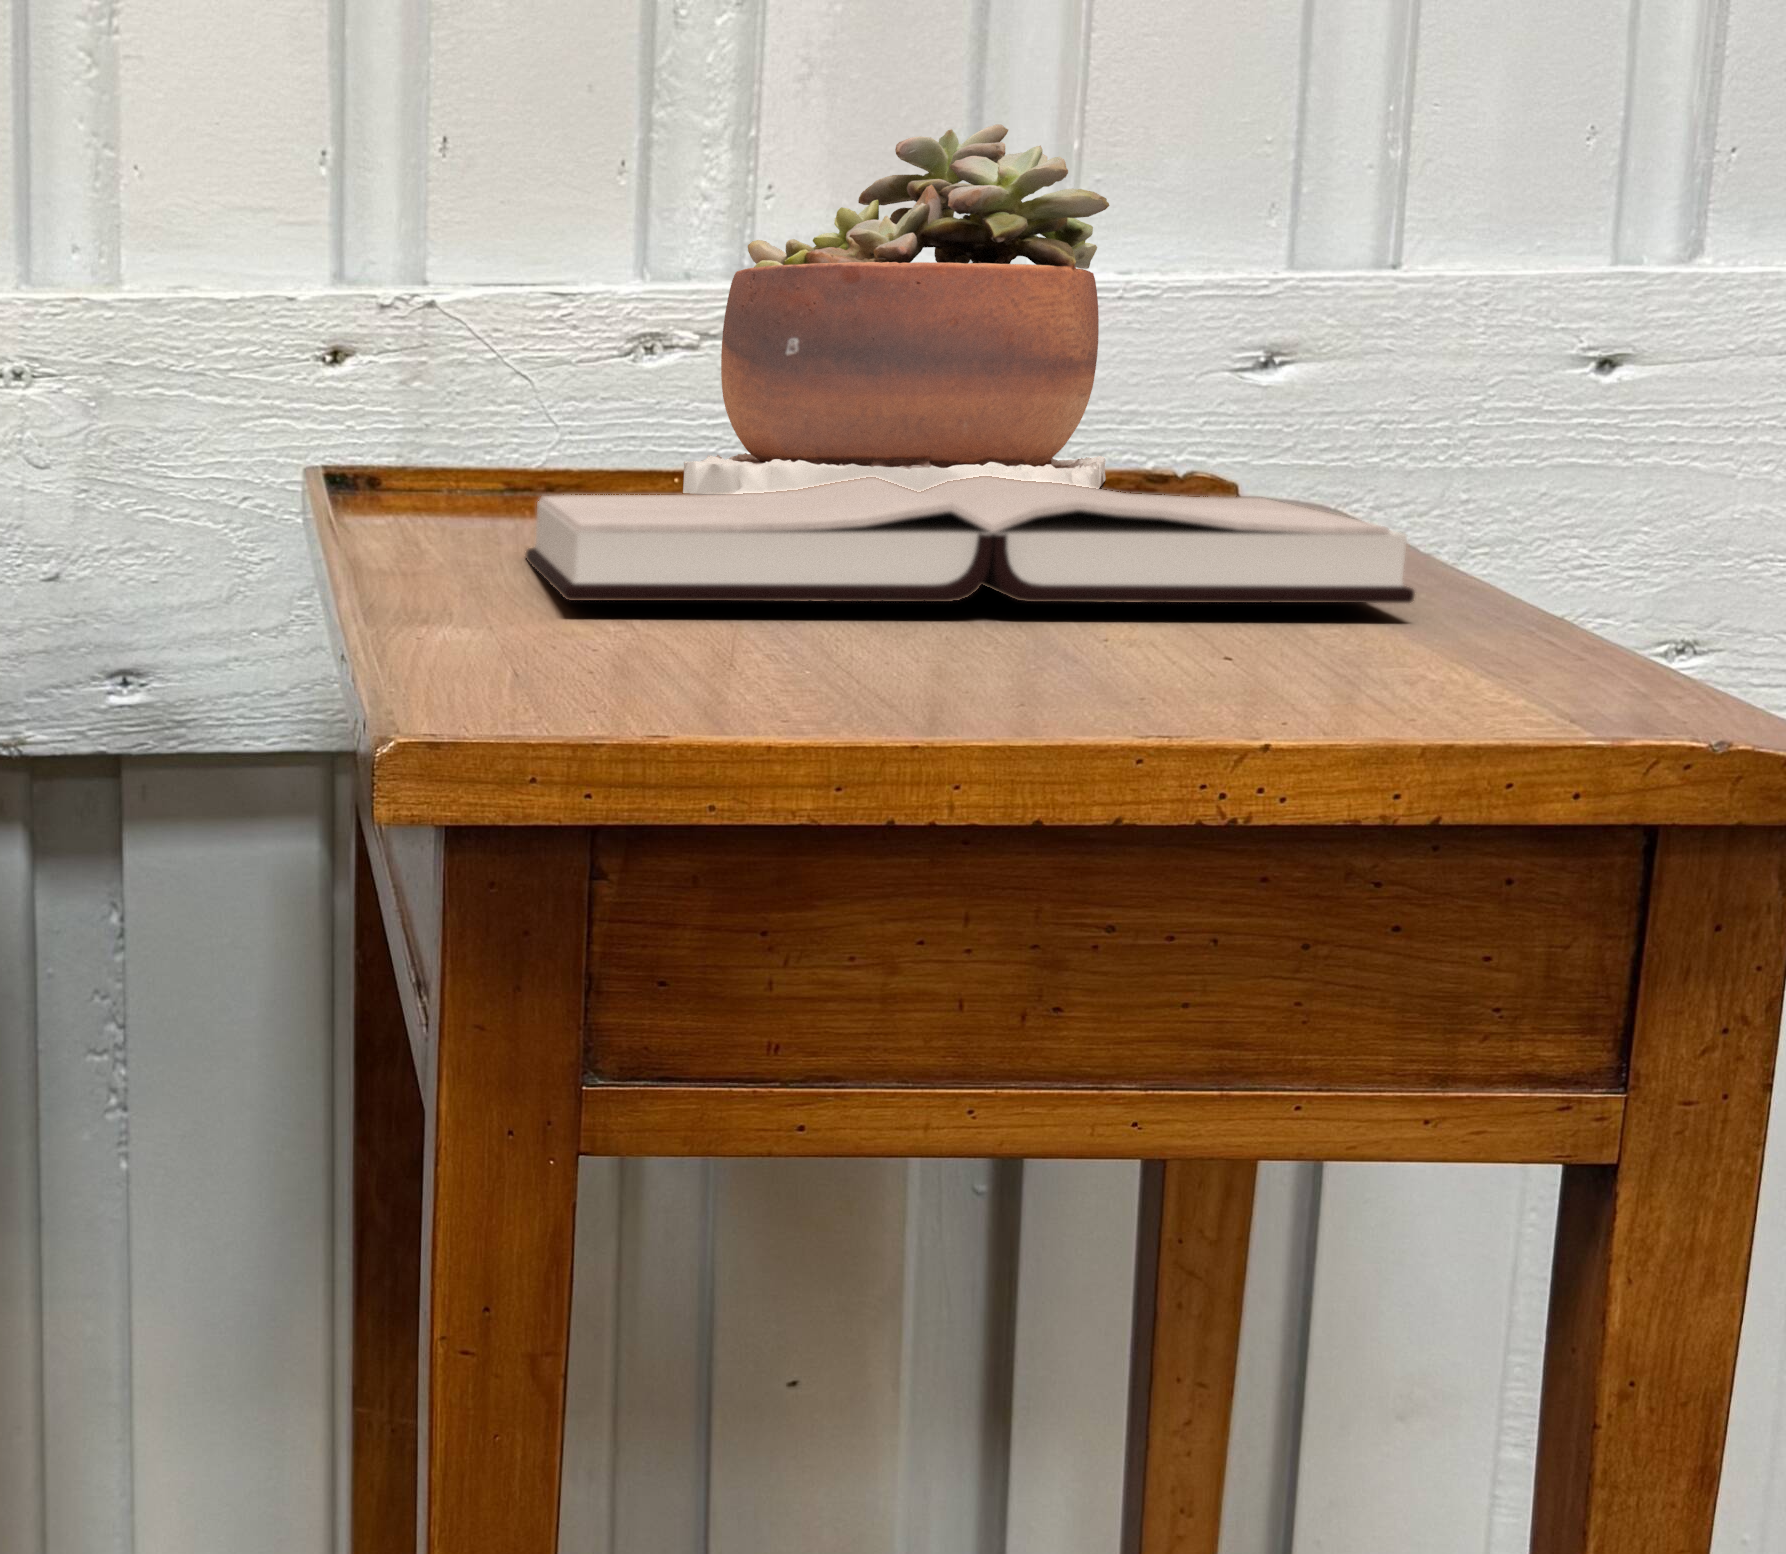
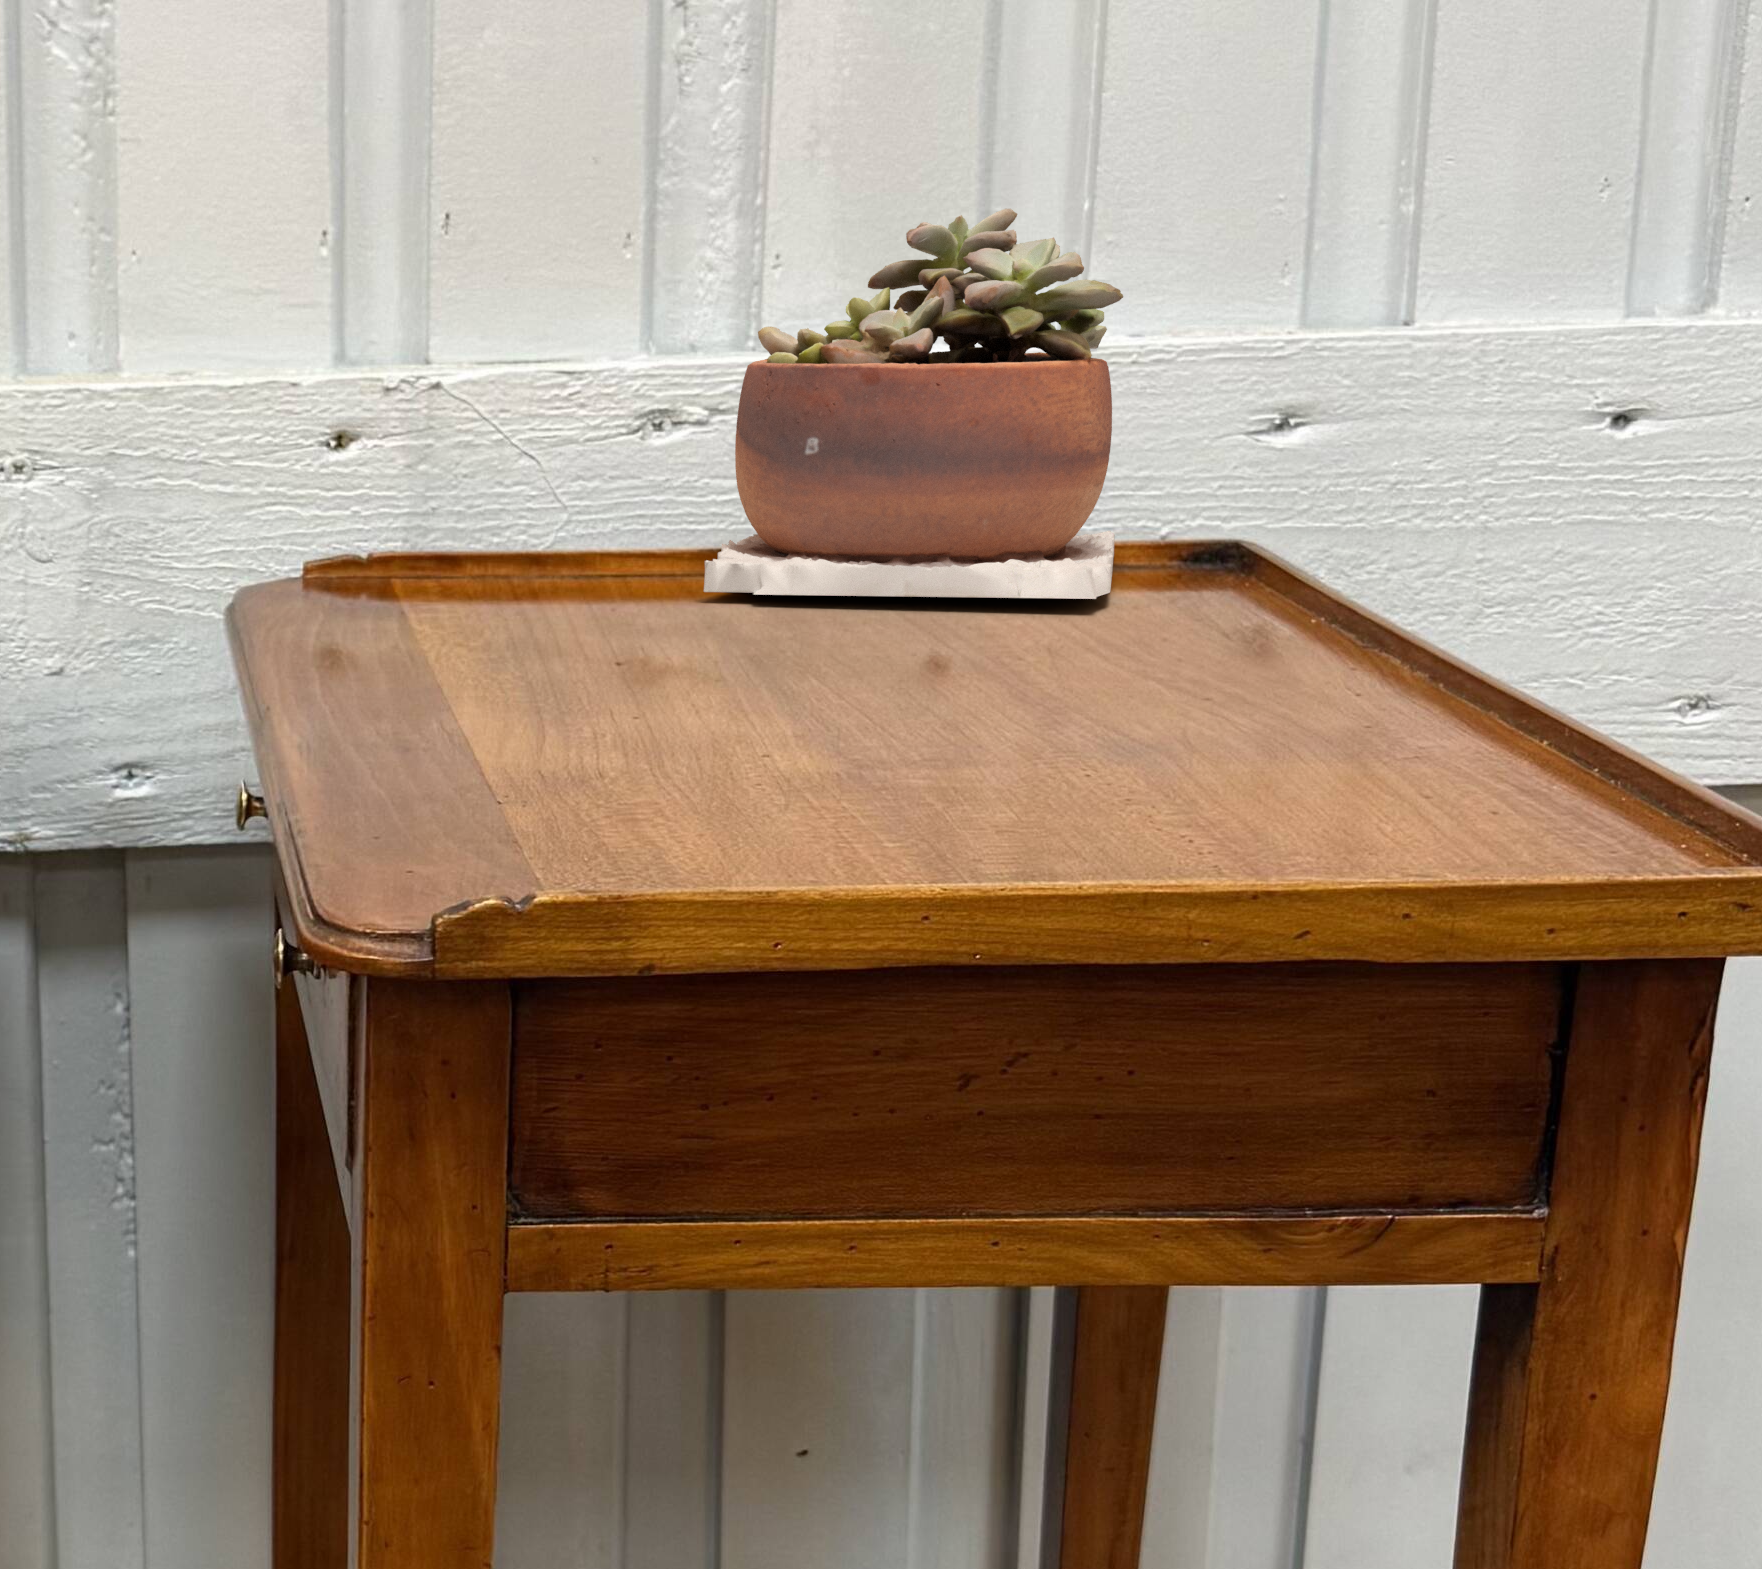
hardback book: present [526,476,1414,603] -> none [569,603,1460,768]

